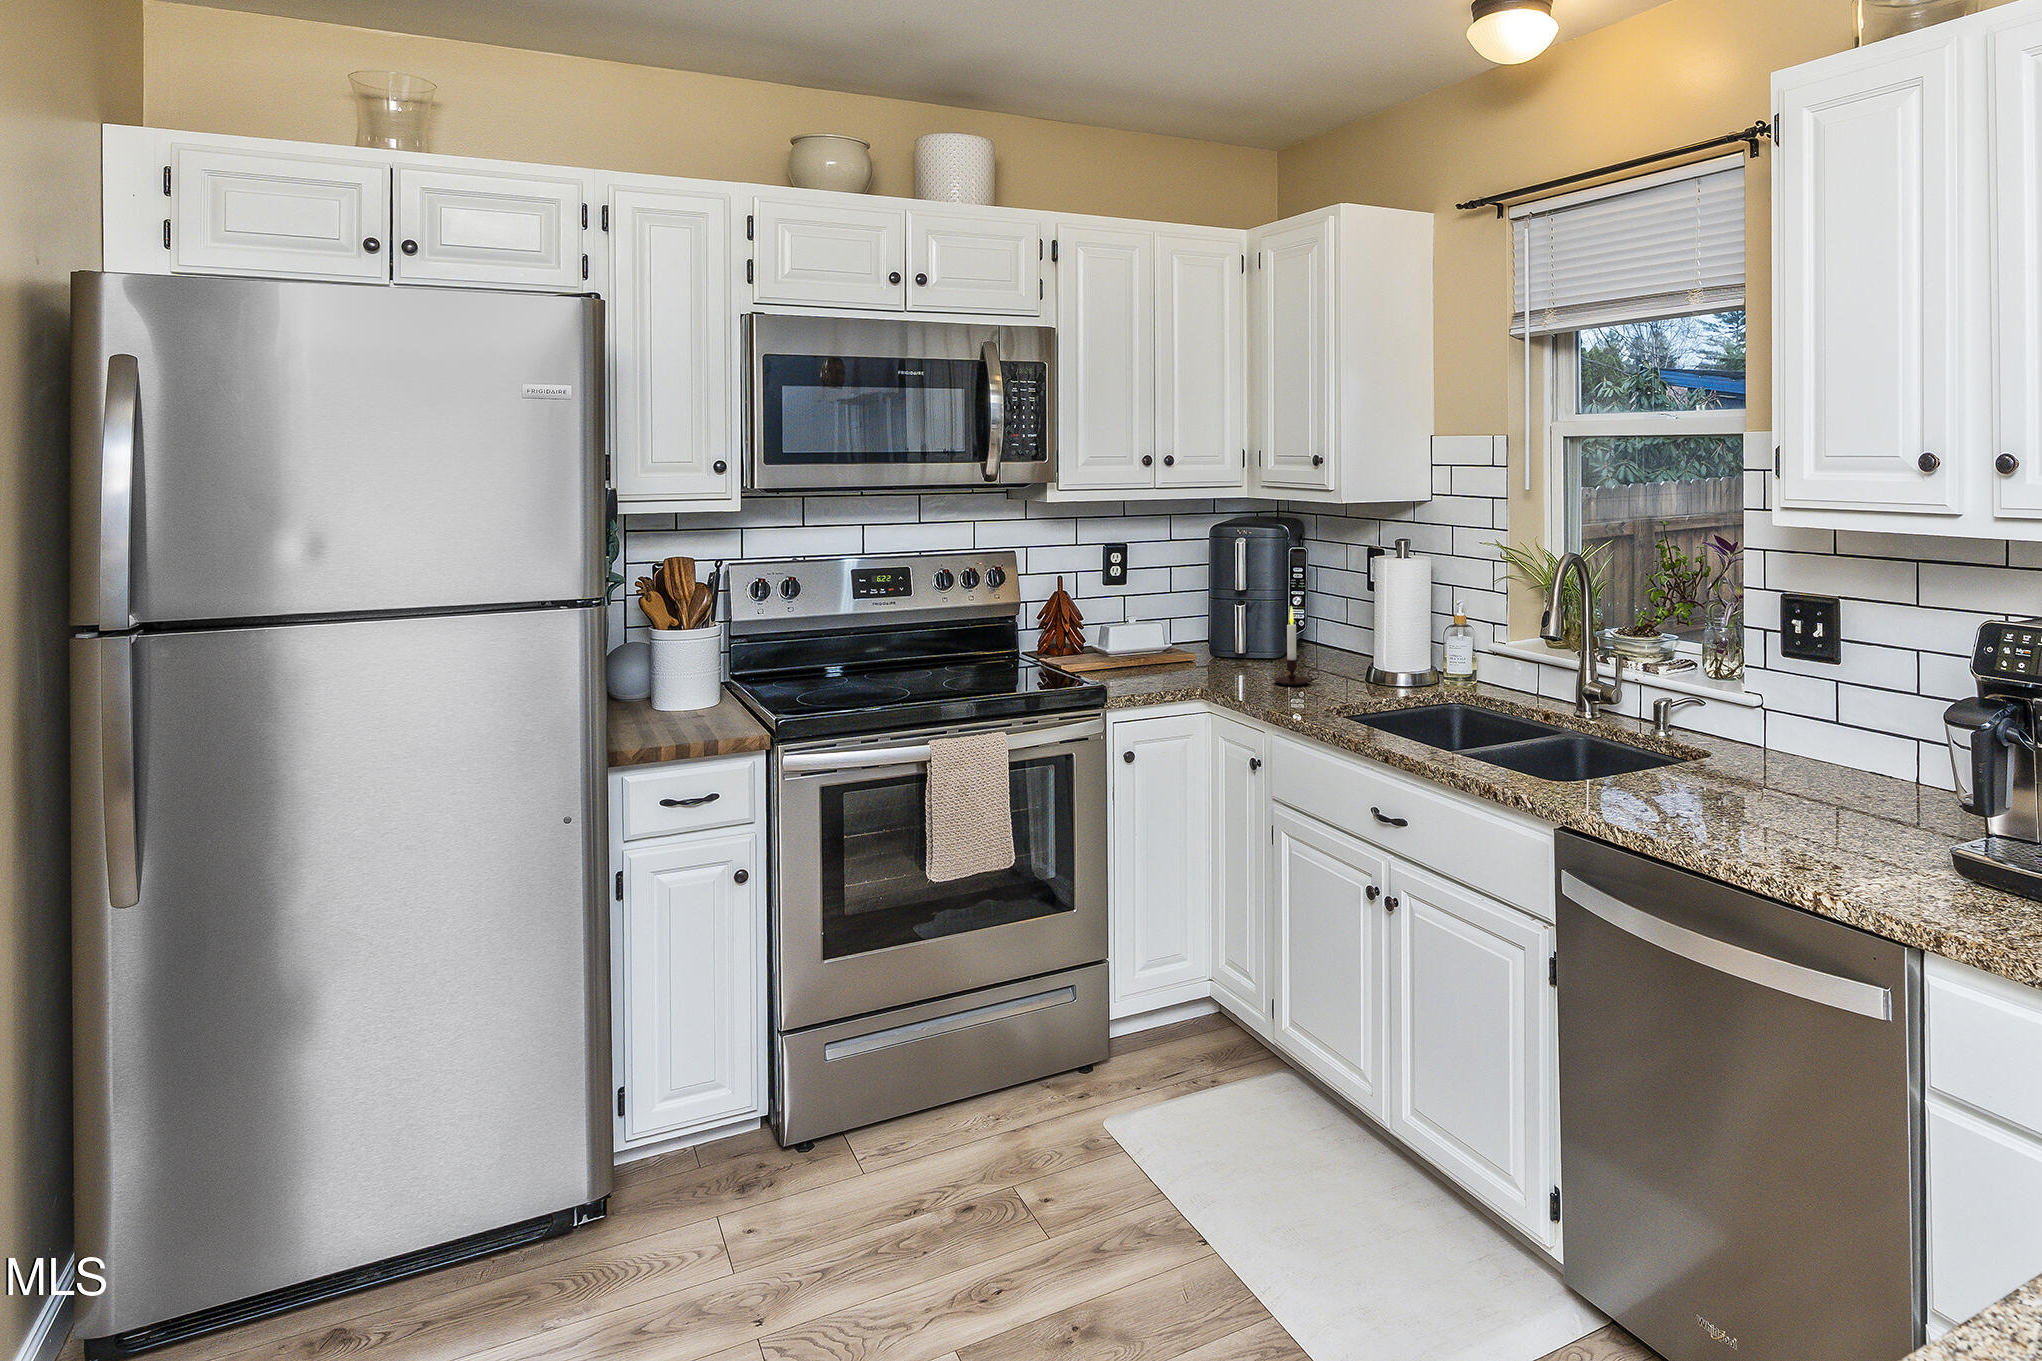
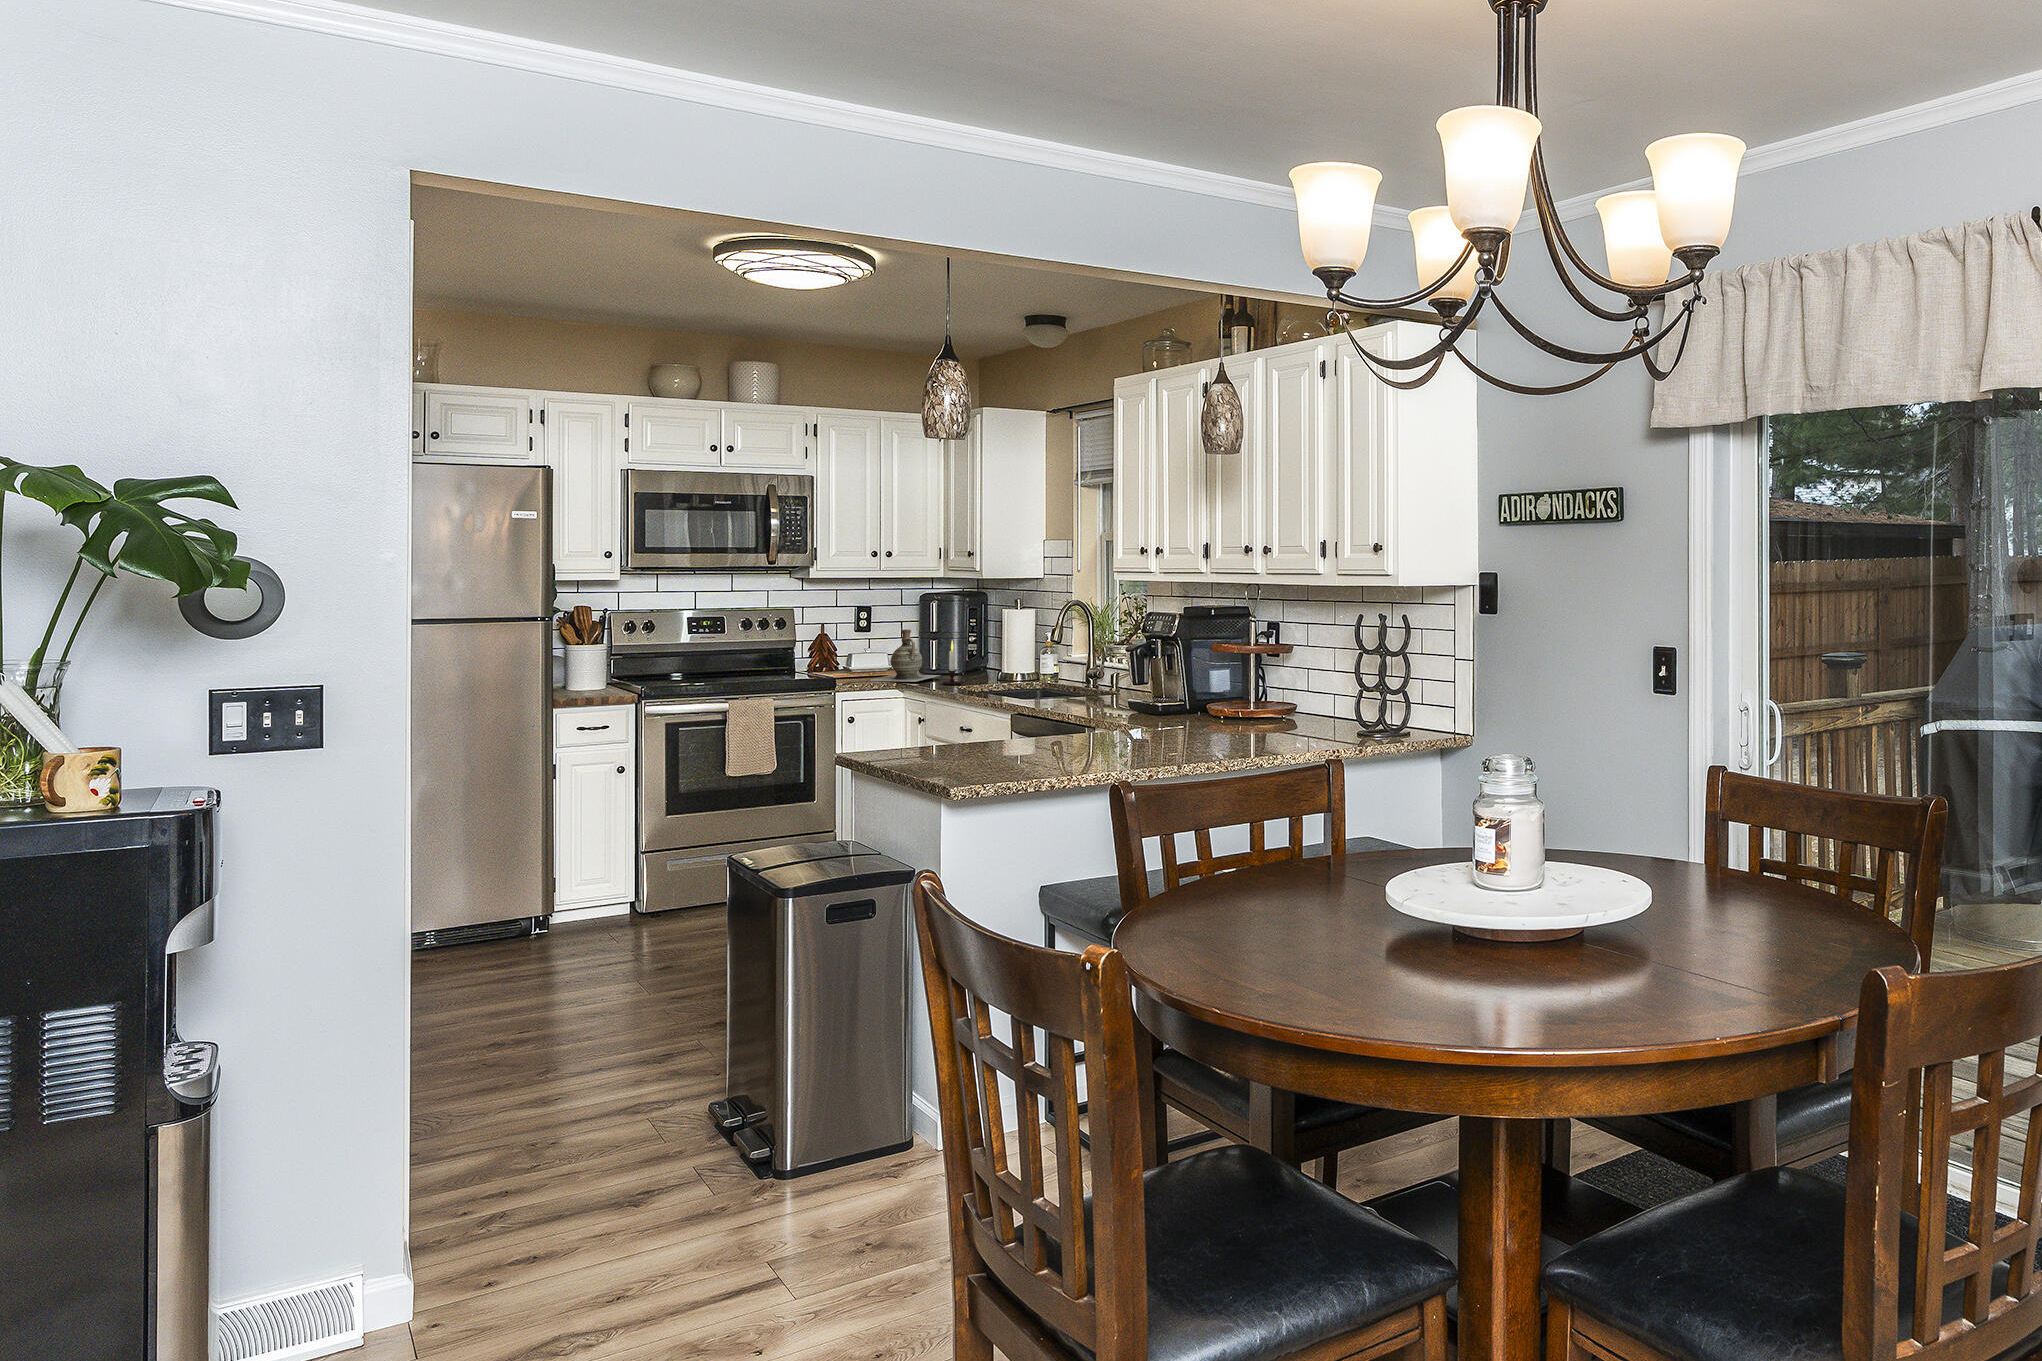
ceramic jug: none [1142,586,1261,680] -> present [870,629,940,682]

